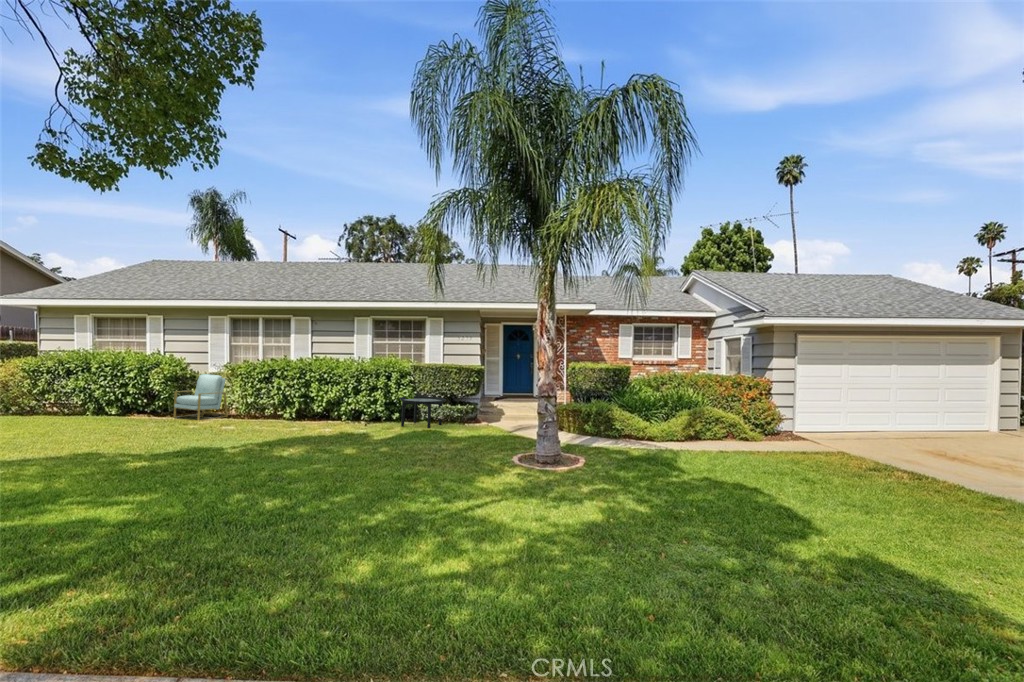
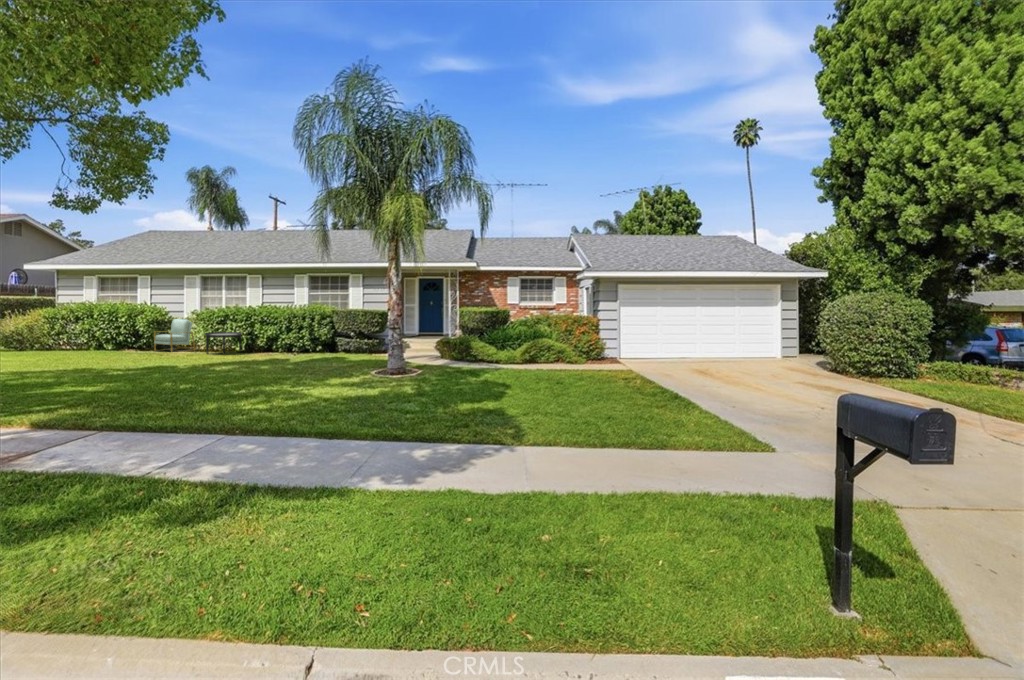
round table: present [400,396,446,428] -> present [205,332,242,354]

